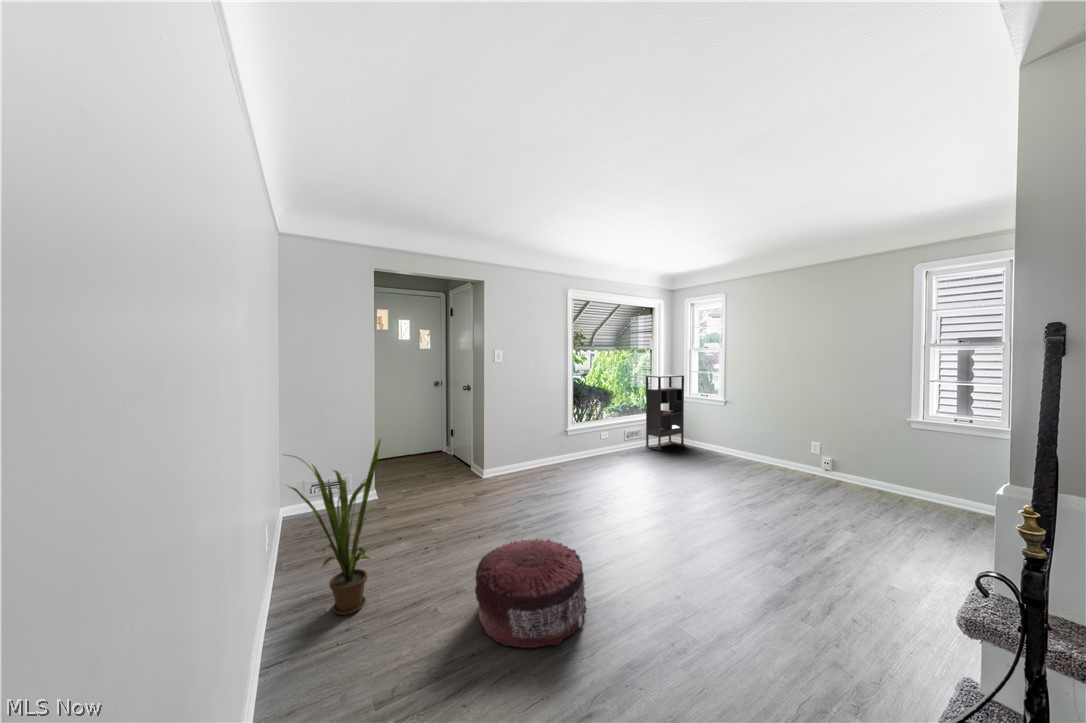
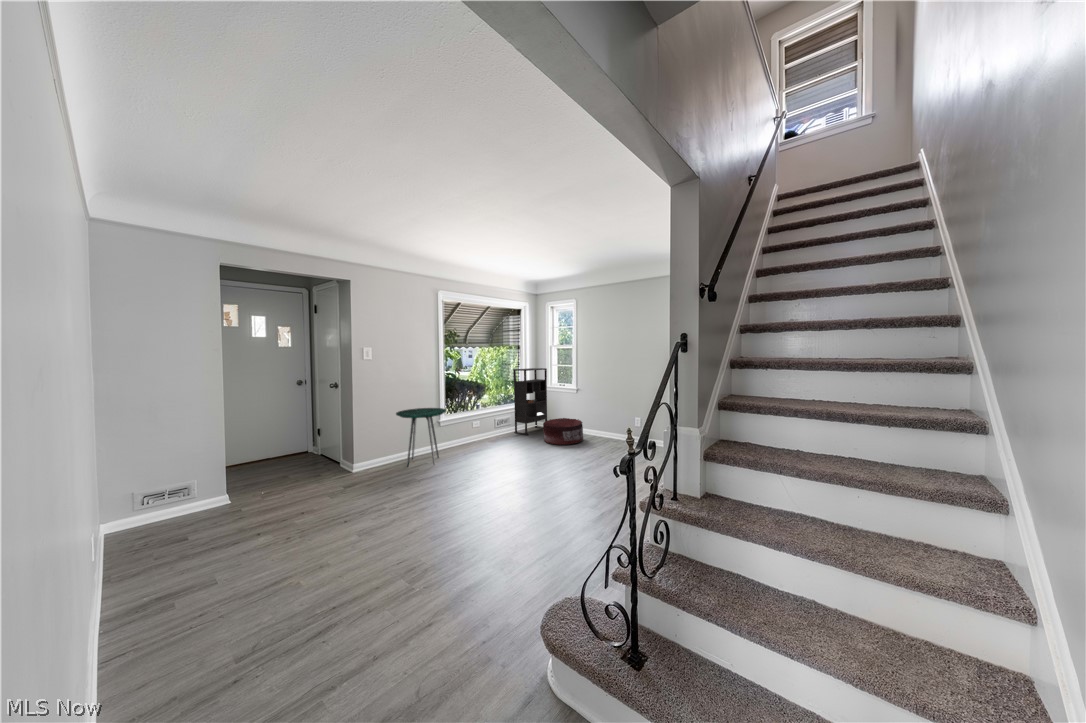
side table: none [525,415,576,477] -> present [396,408,446,466]
house plant: present [287,440,381,615] -> none [97,434,229,618]
pouf: present [475,539,586,648] -> present [543,418,583,445]

